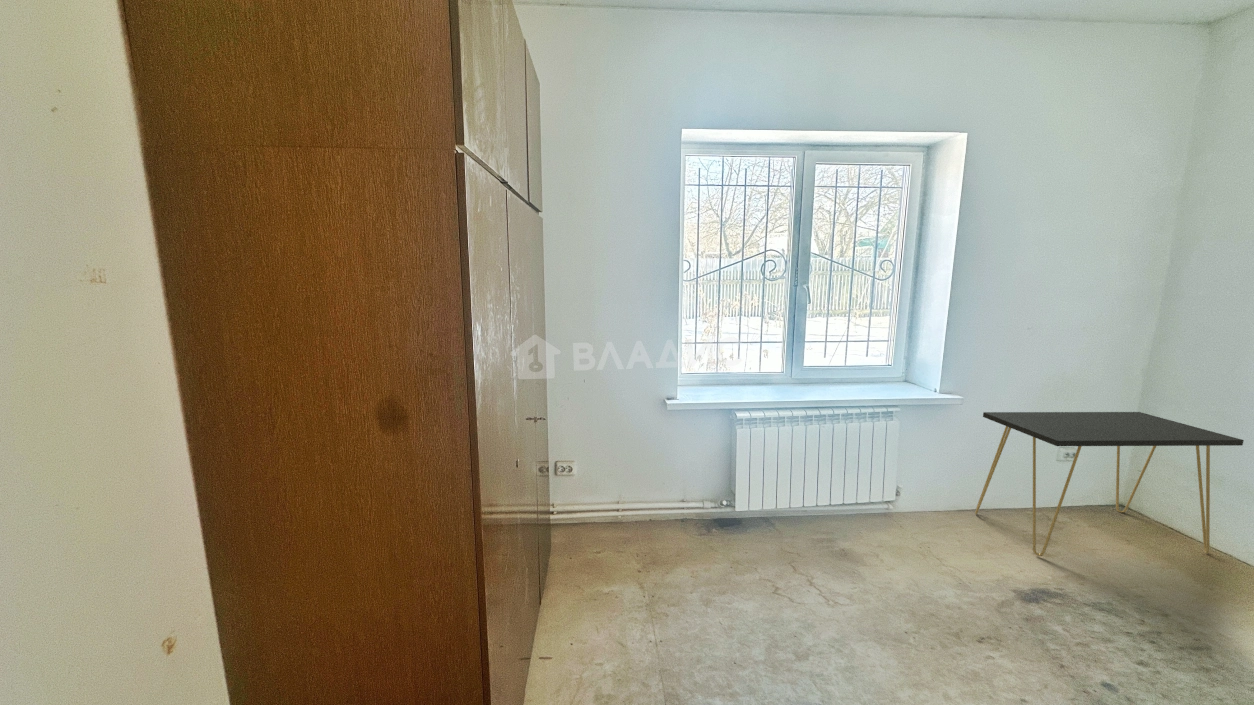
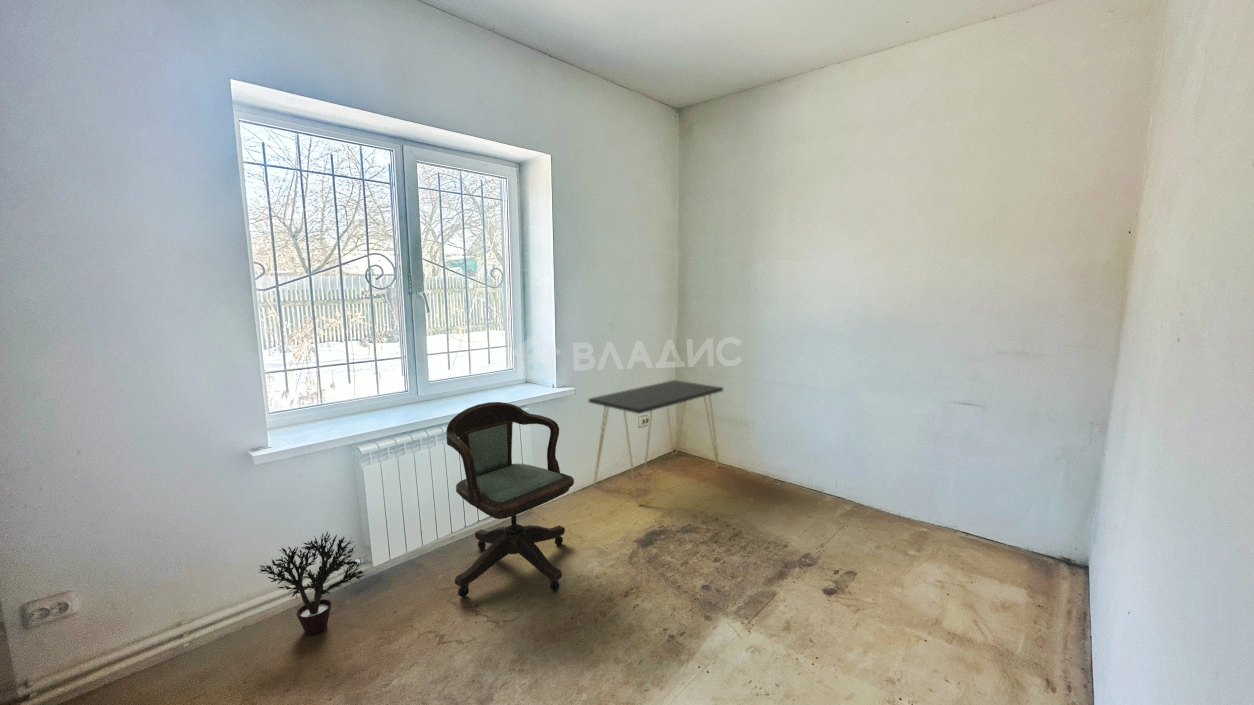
office chair: none [798,396,940,604] -> present [446,402,574,597]
potted plant: none [662,471,728,544] -> present [260,532,364,634]

